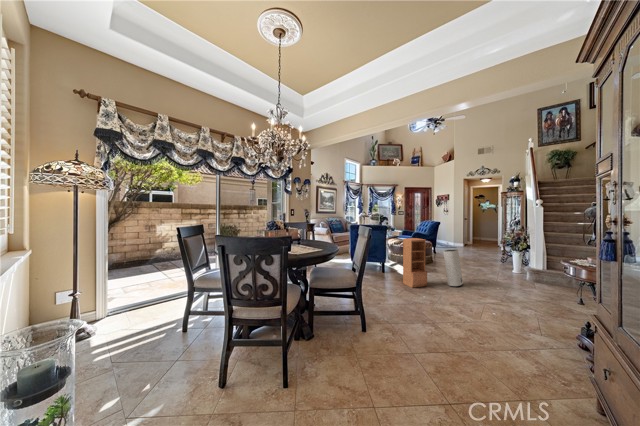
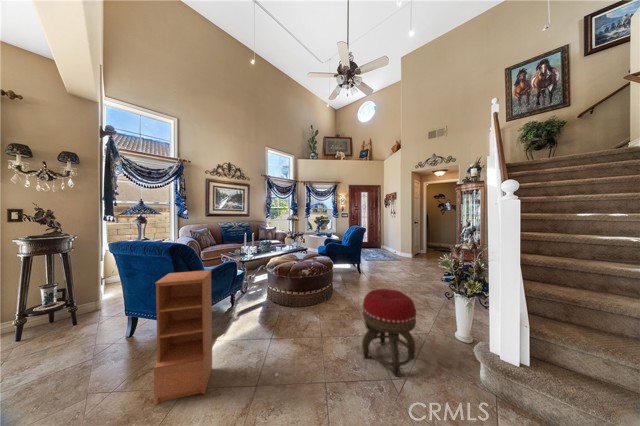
air purifier: present [443,249,463,286] -> none [256,296,303,401]
footstool: none [478,250,506,283] -> present [362,289,416,377]

